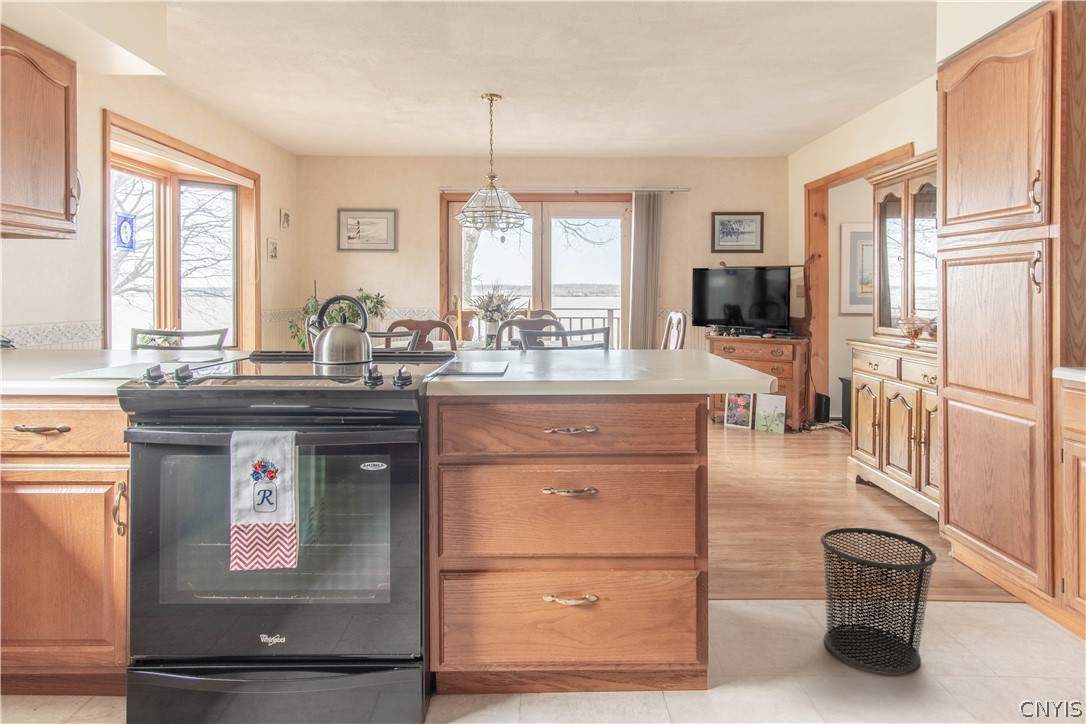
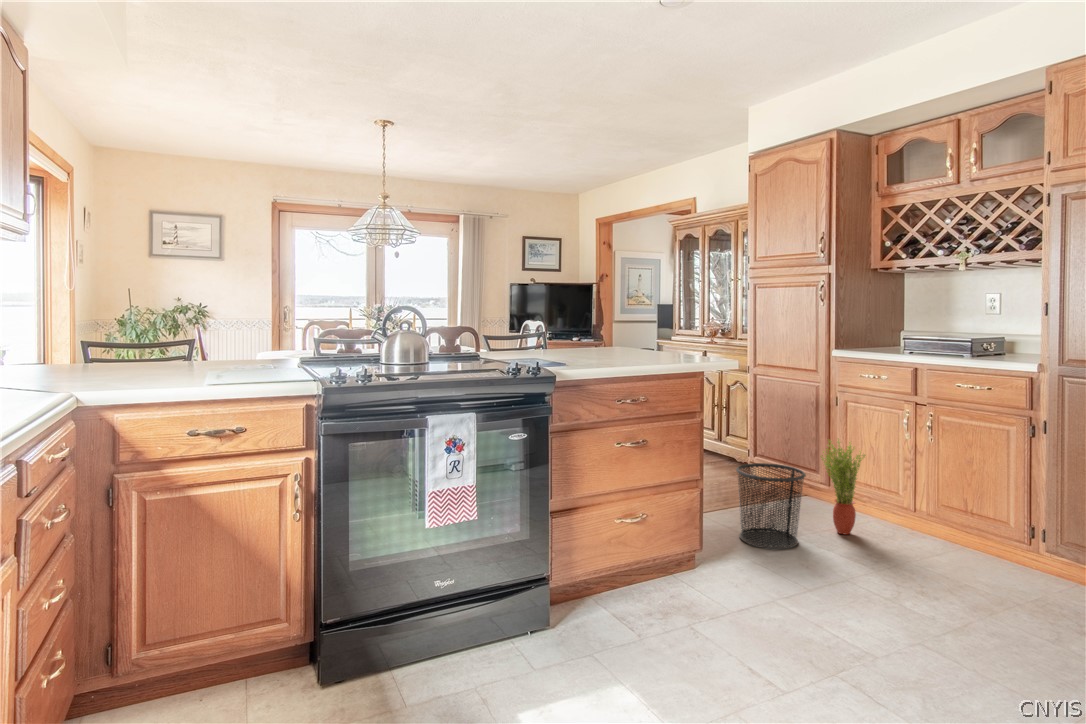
potted plant: none [980,506,1065,670] -> present [821,439,865,534]

